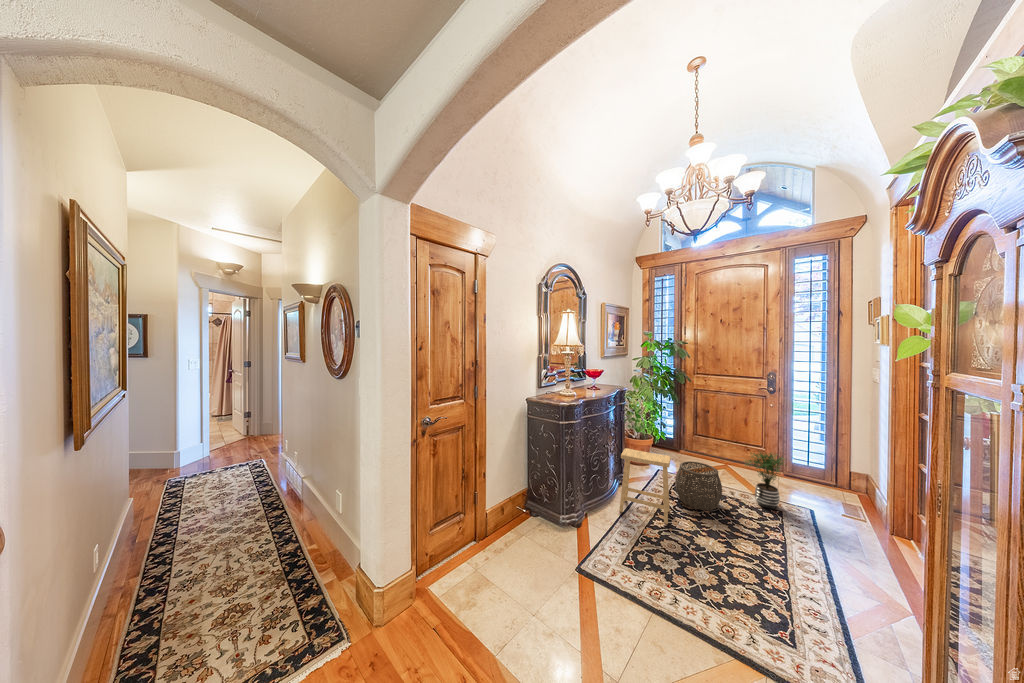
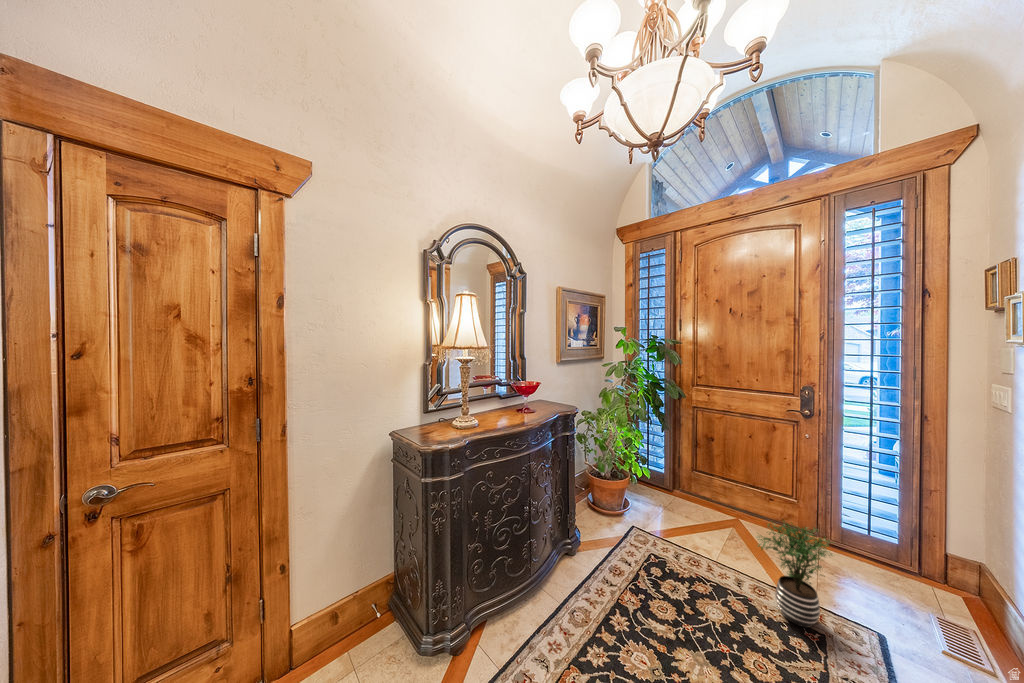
footstool: present [619,448,671,524] -> none [539,510,625,658]
woven basket: present [675,461,722,511] -> none [641,530,717,626]

